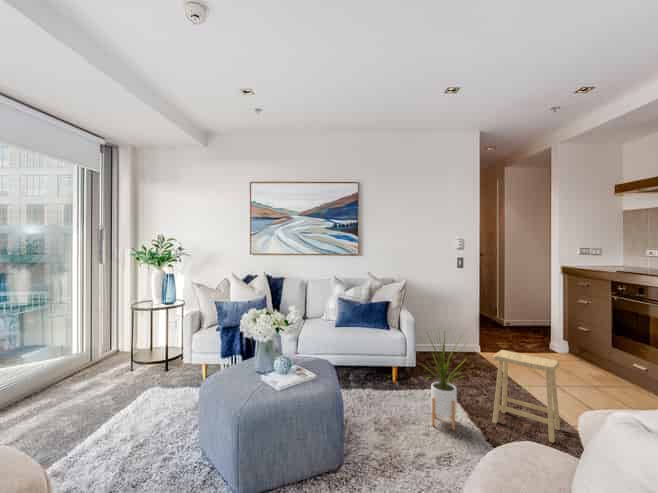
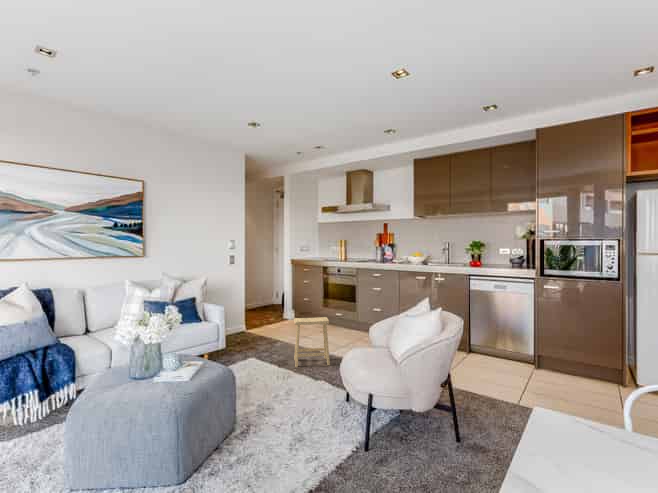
house plant: present [426,333,457,430] -> none [251,307,290,382]

